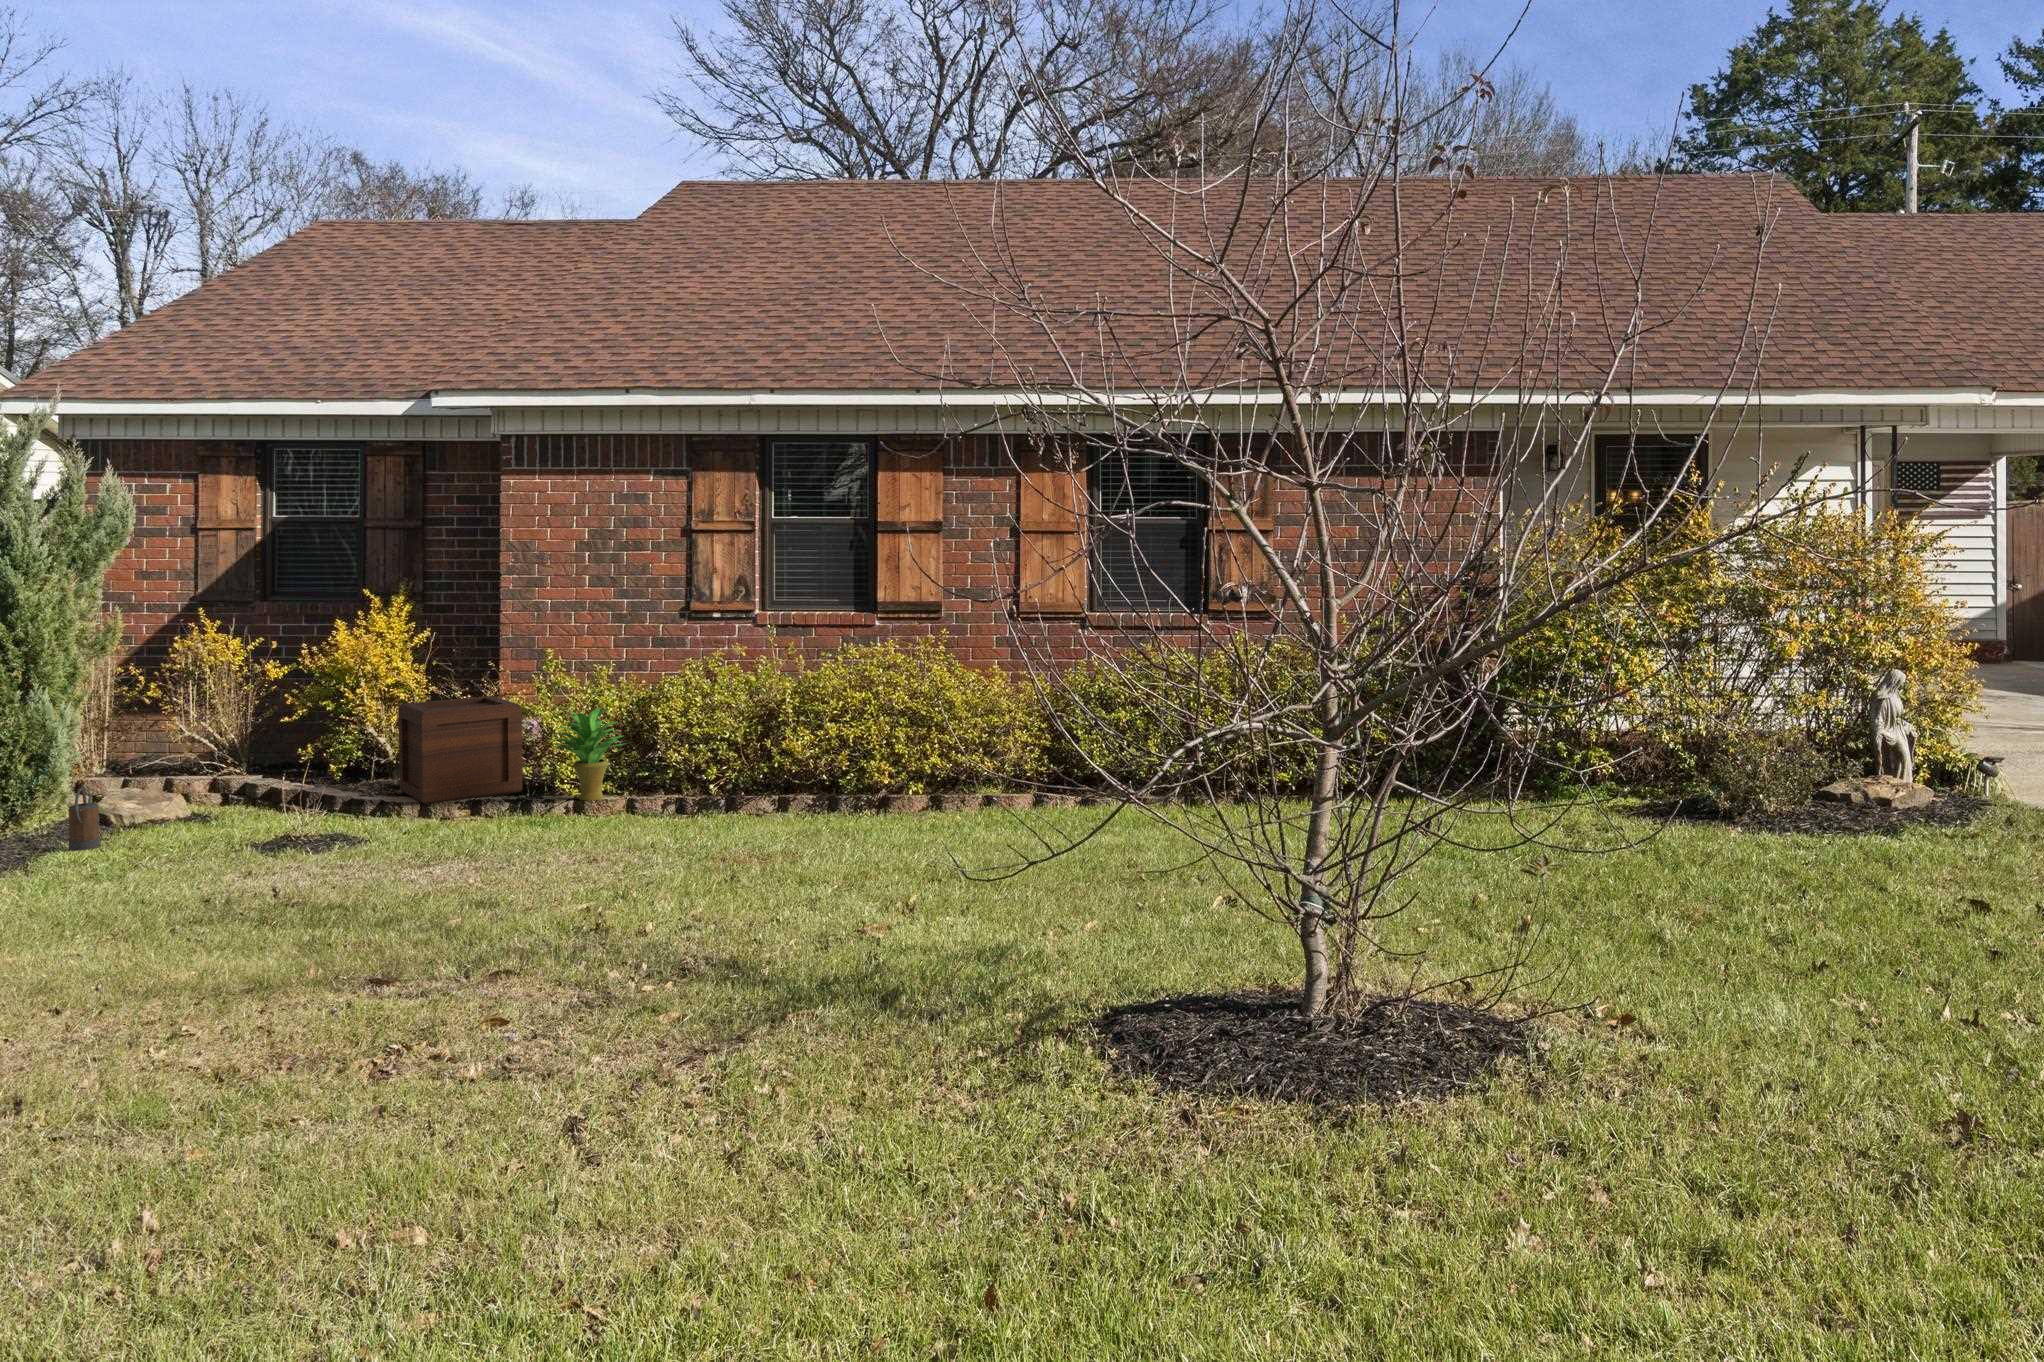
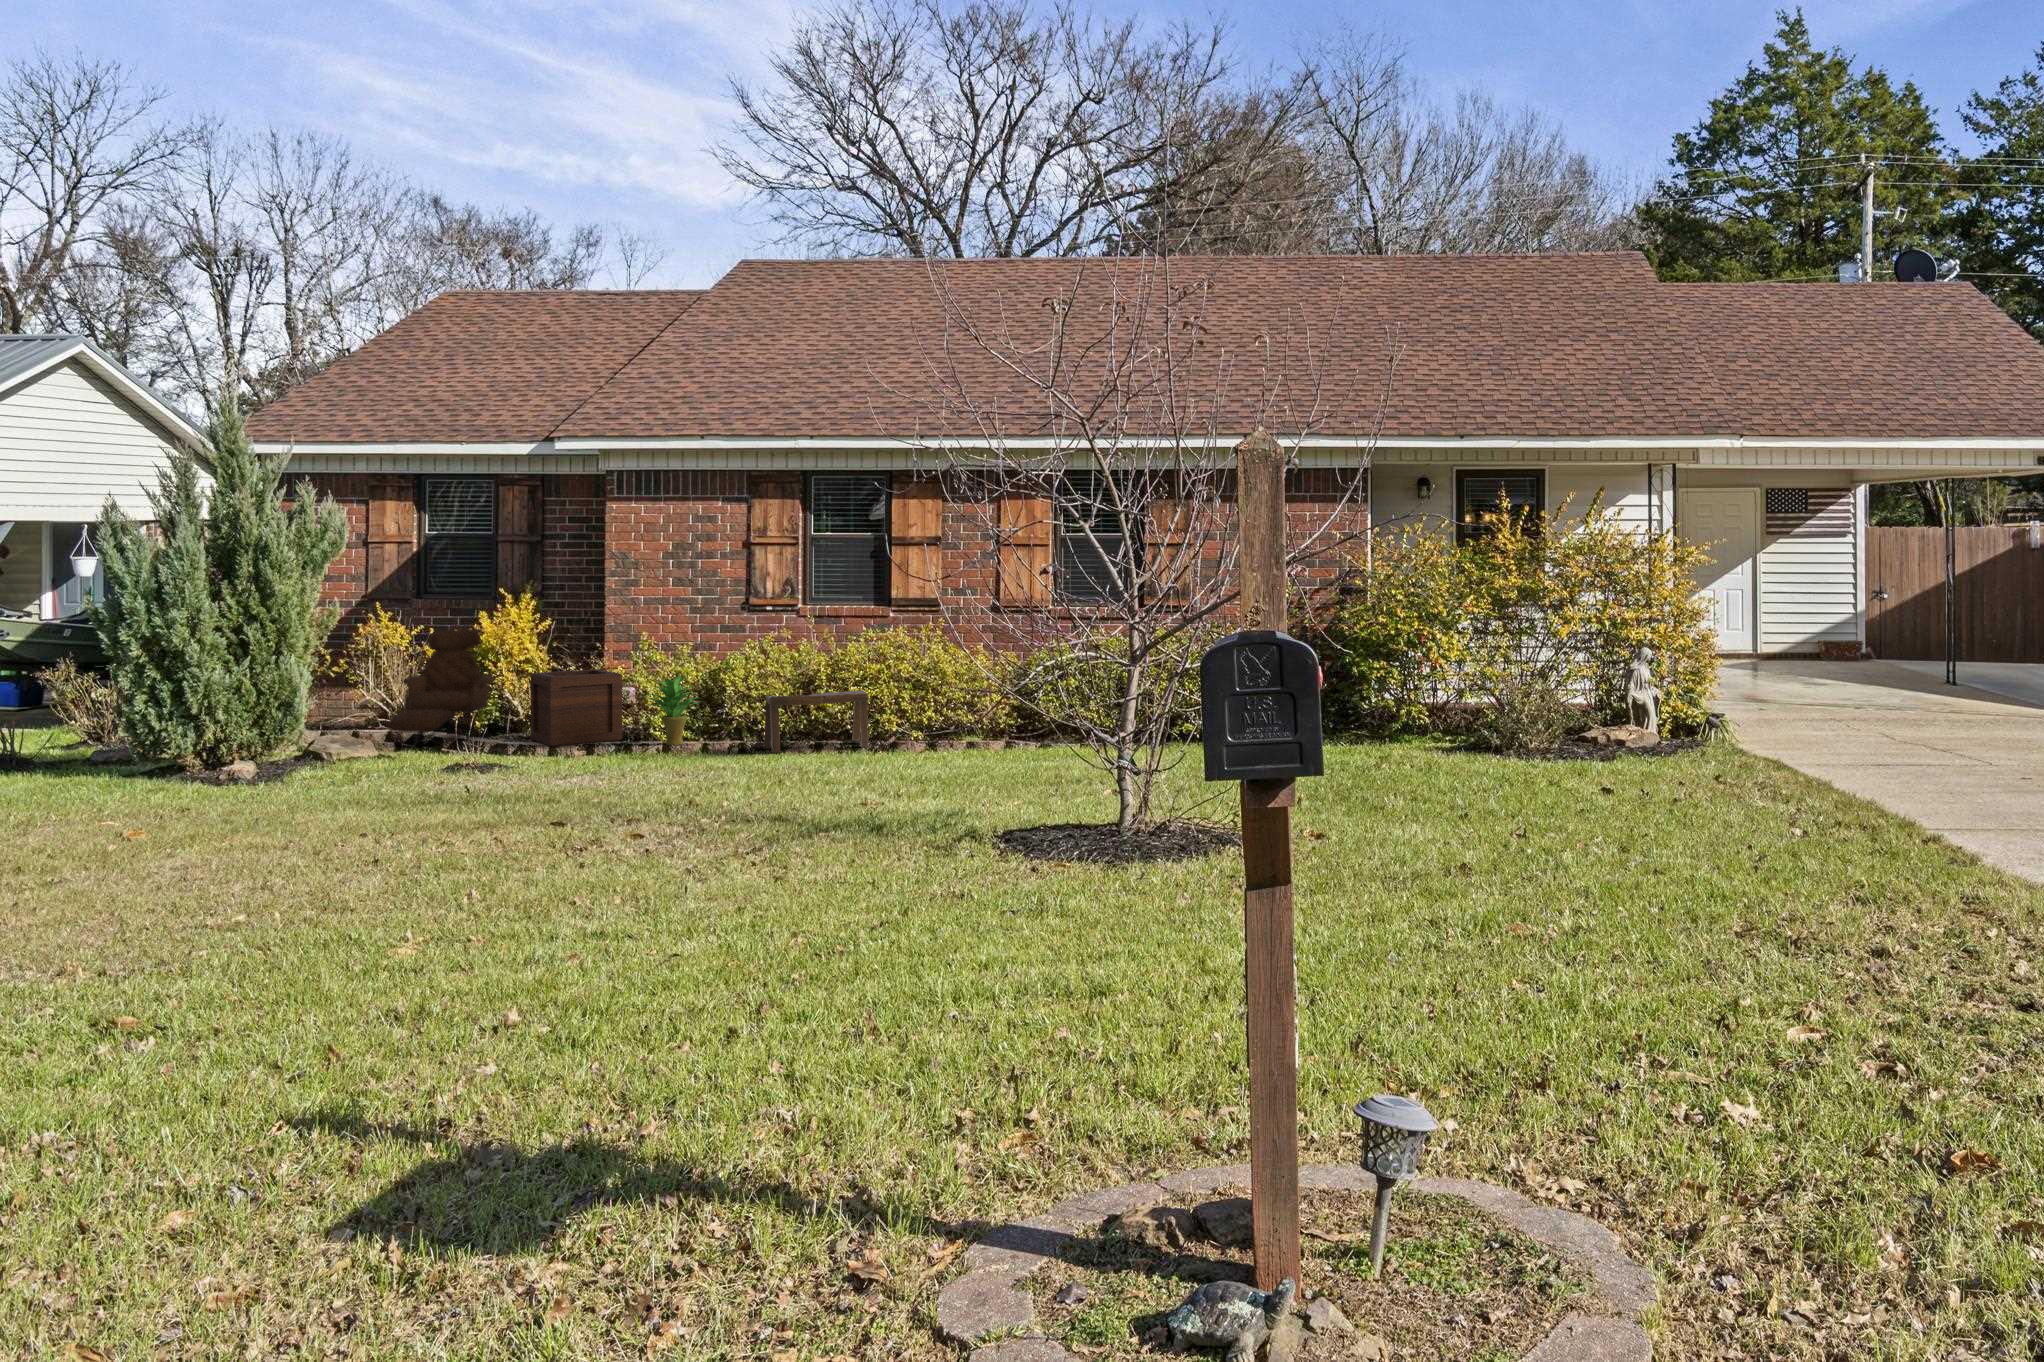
lounge chair: none [198,643,360,808] -> present [387,629,495,747]
bench: none [711,726,852,817] -> present [764,690,869,753]
watering can: present [68,788,100,850] -> none [312,723,332,768]

